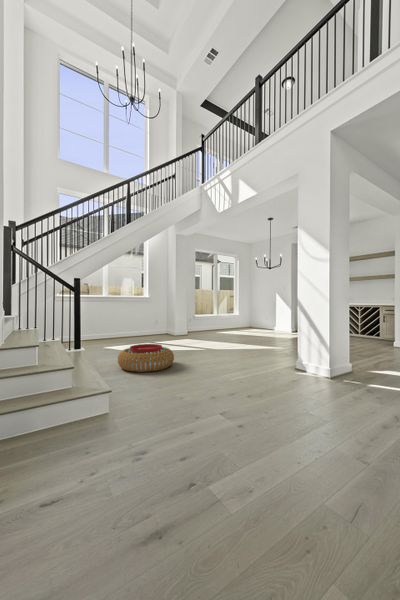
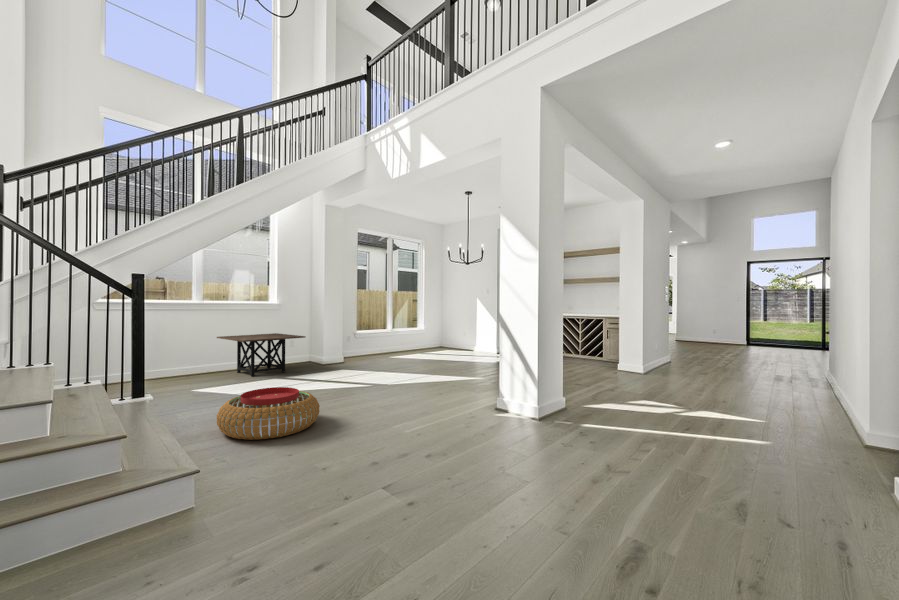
side table: none [116,316,167,341] -> present [217,333,305,377]

